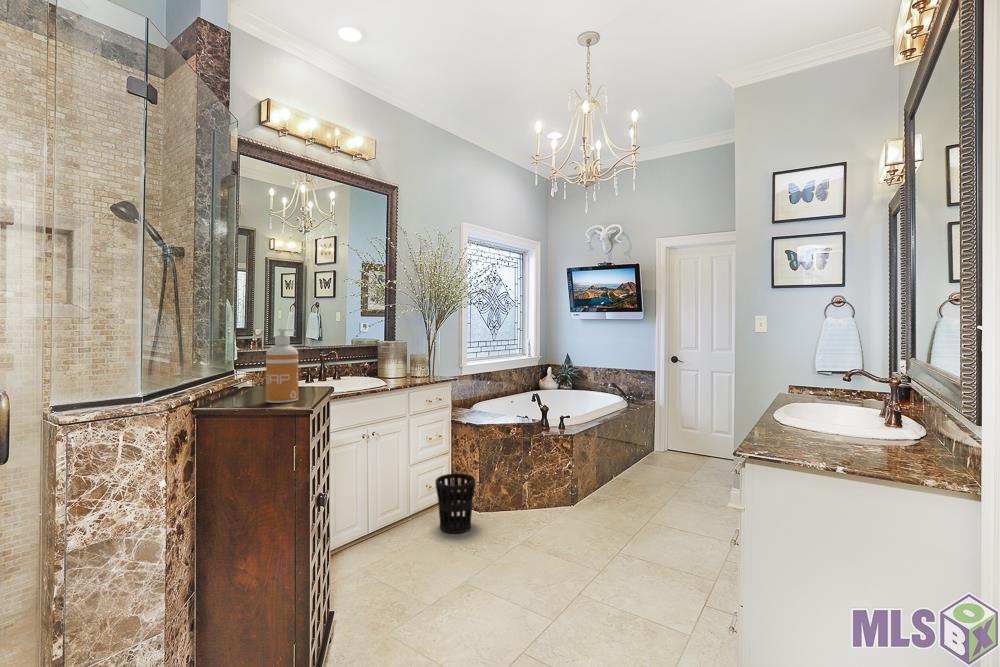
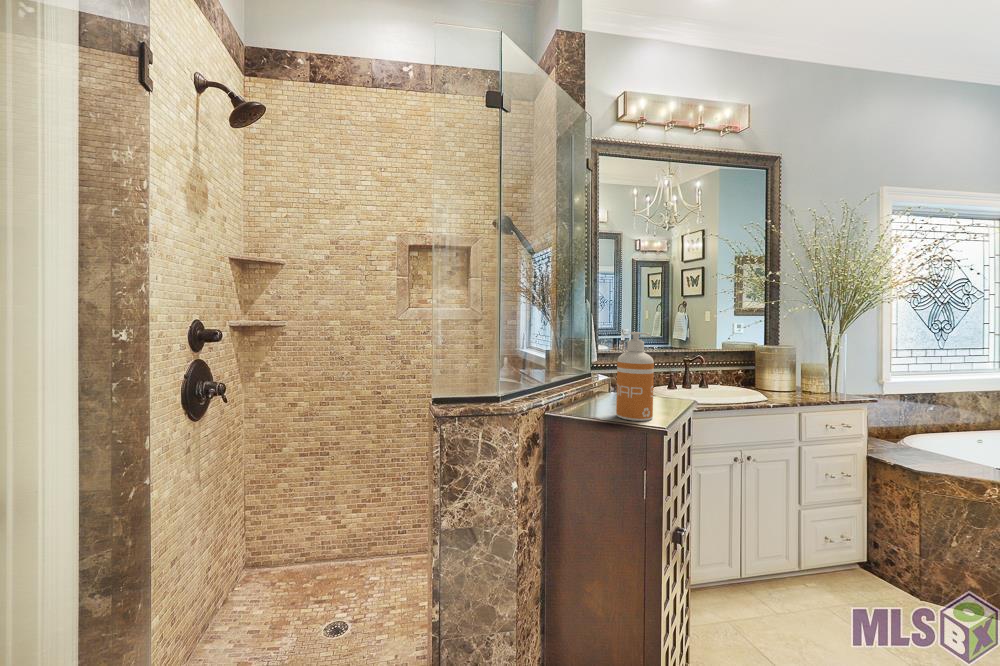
wastebasket: present [435,473,475,533] -> none [843,534,925,636]

